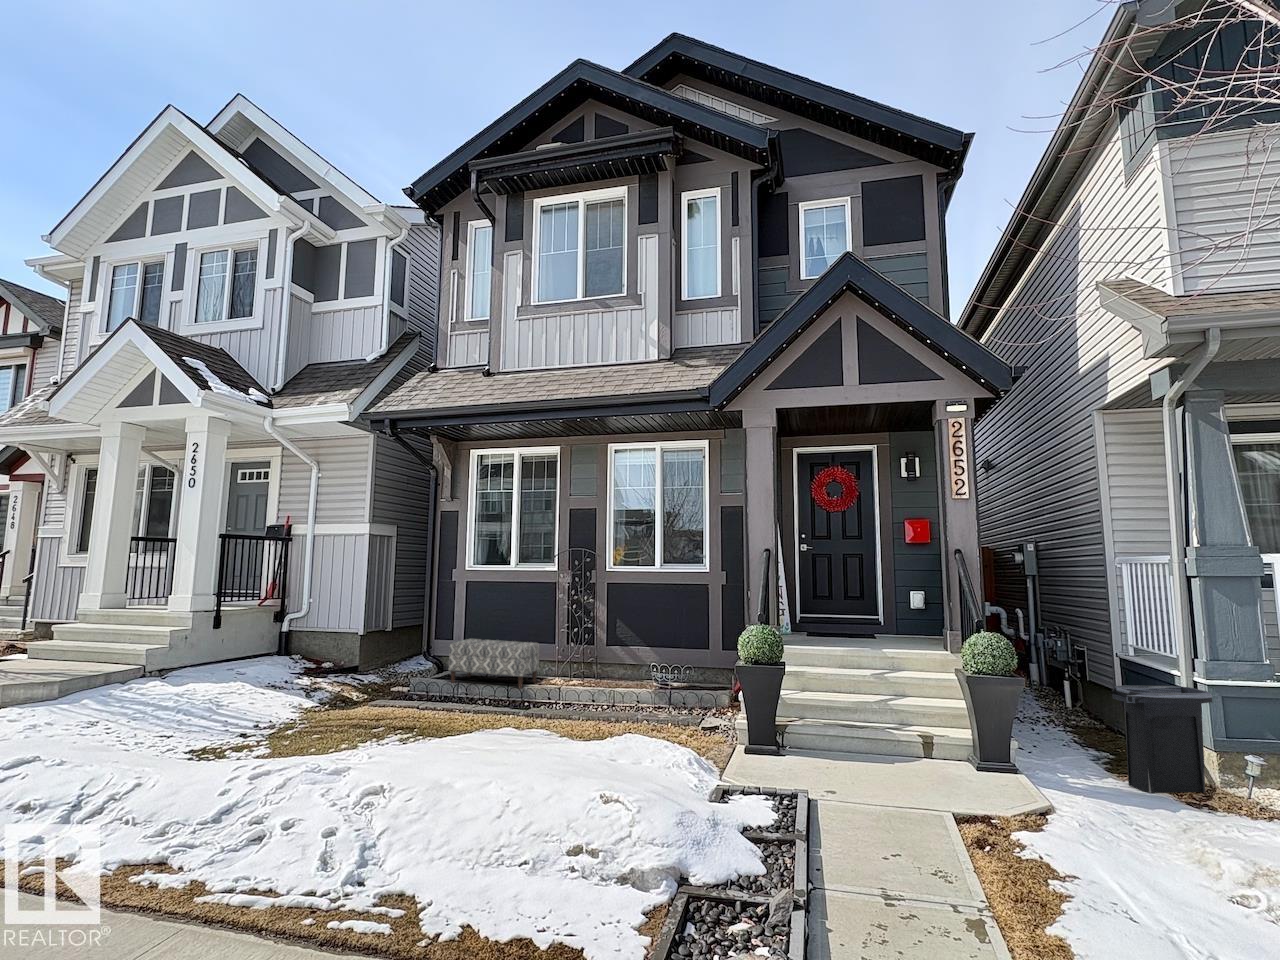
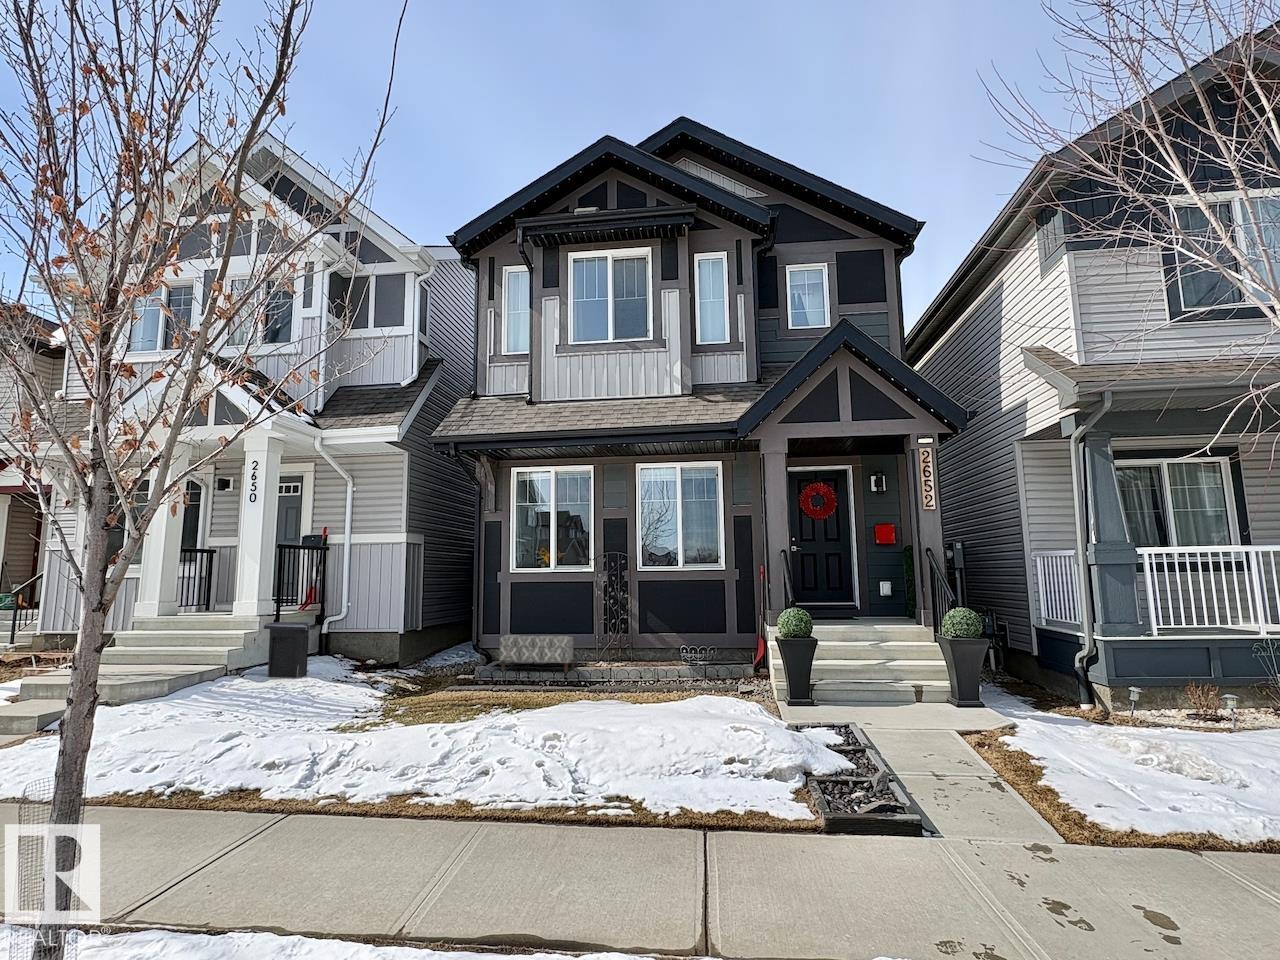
trash can: present [1112,685,1212,793] -> present [264,622,316,678]

